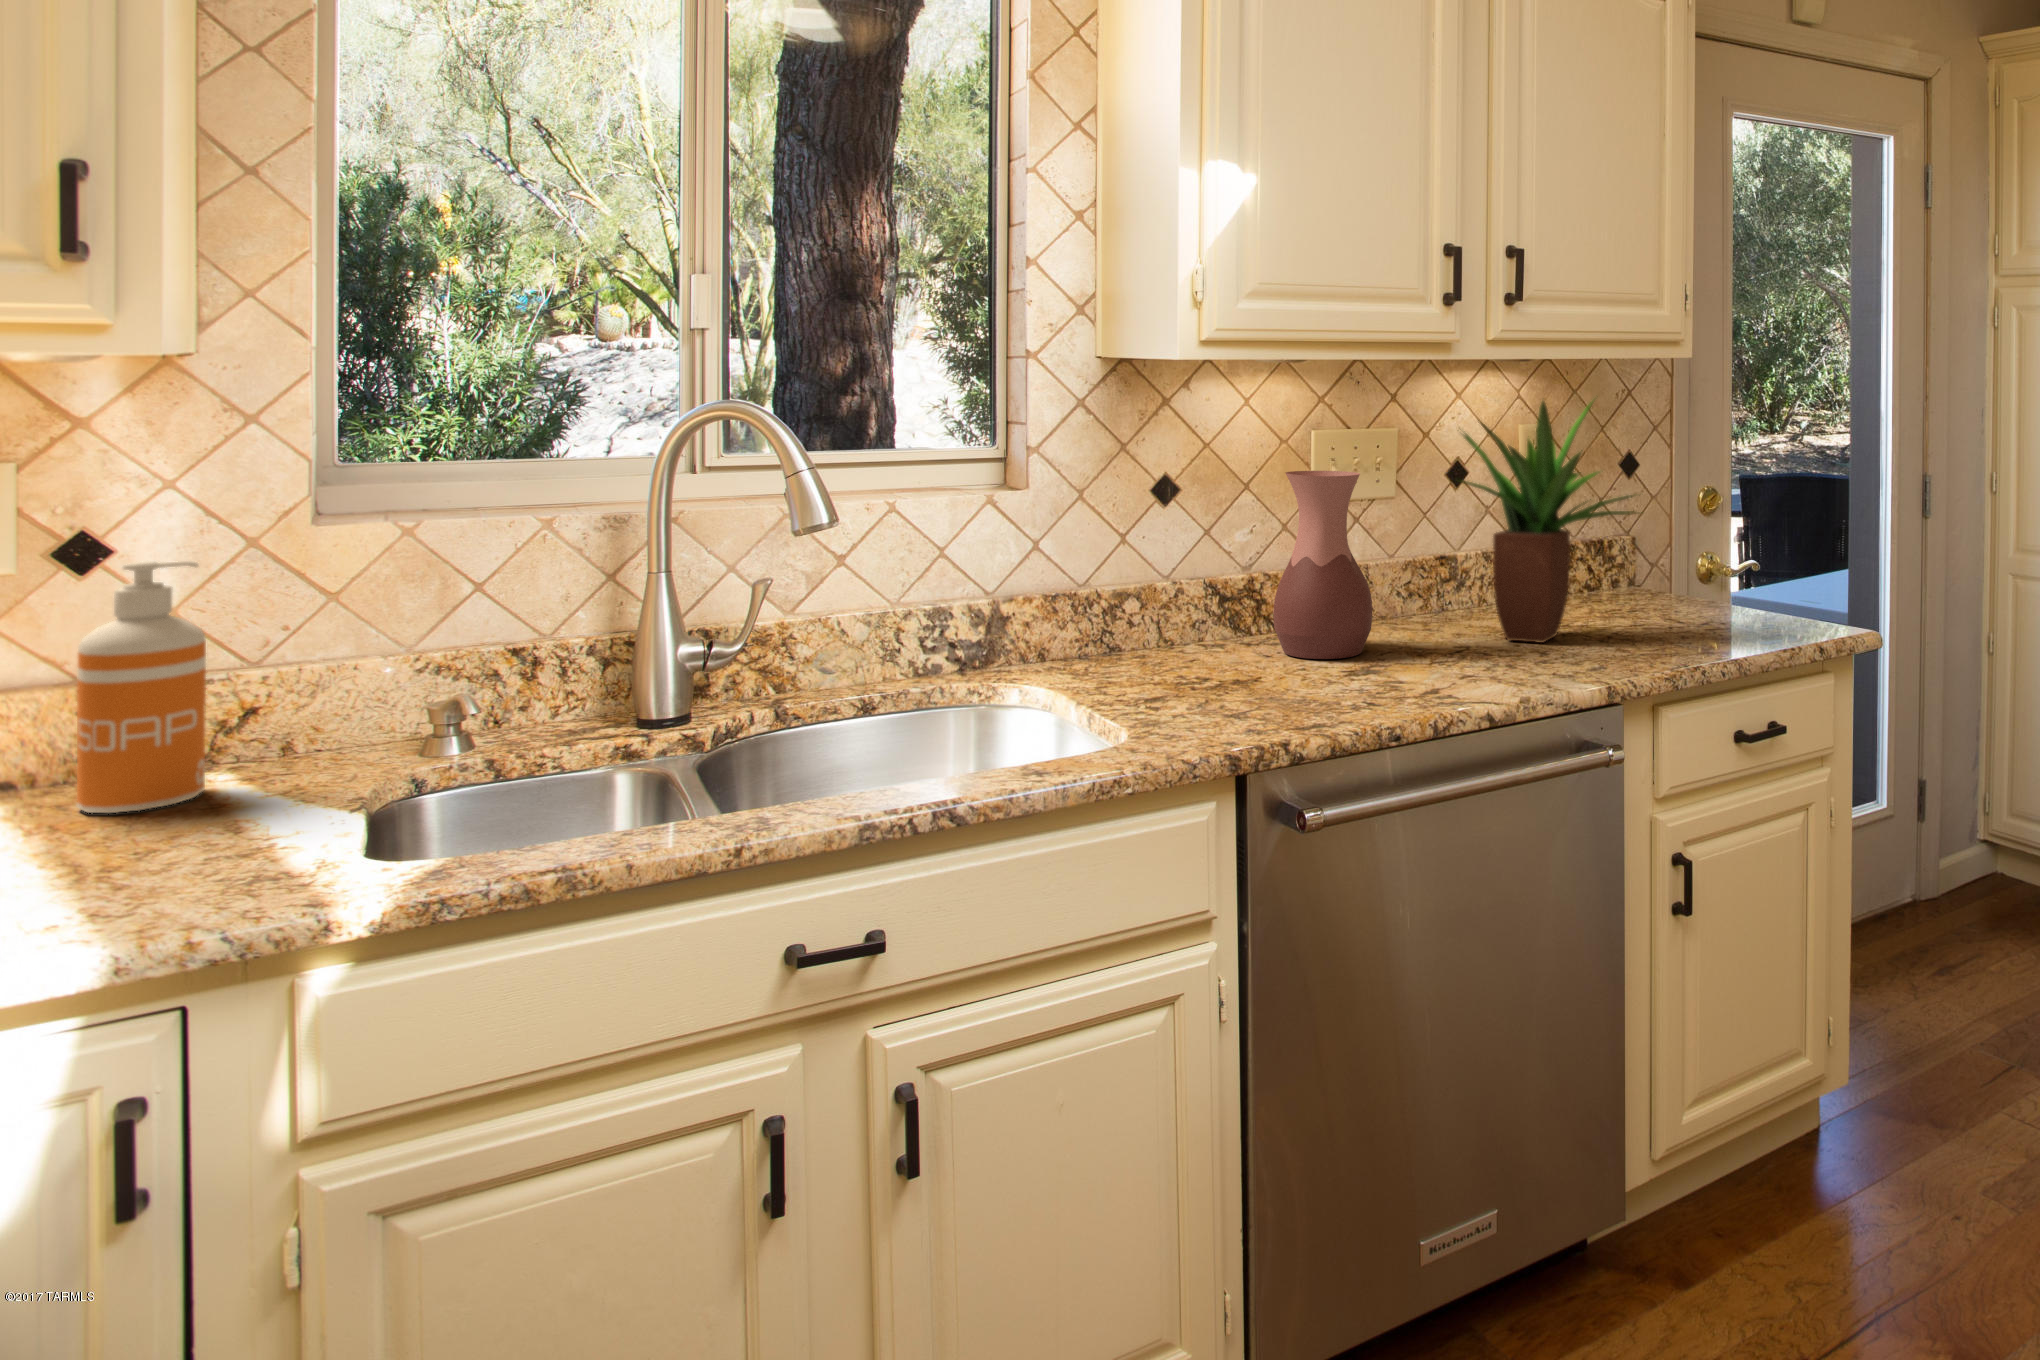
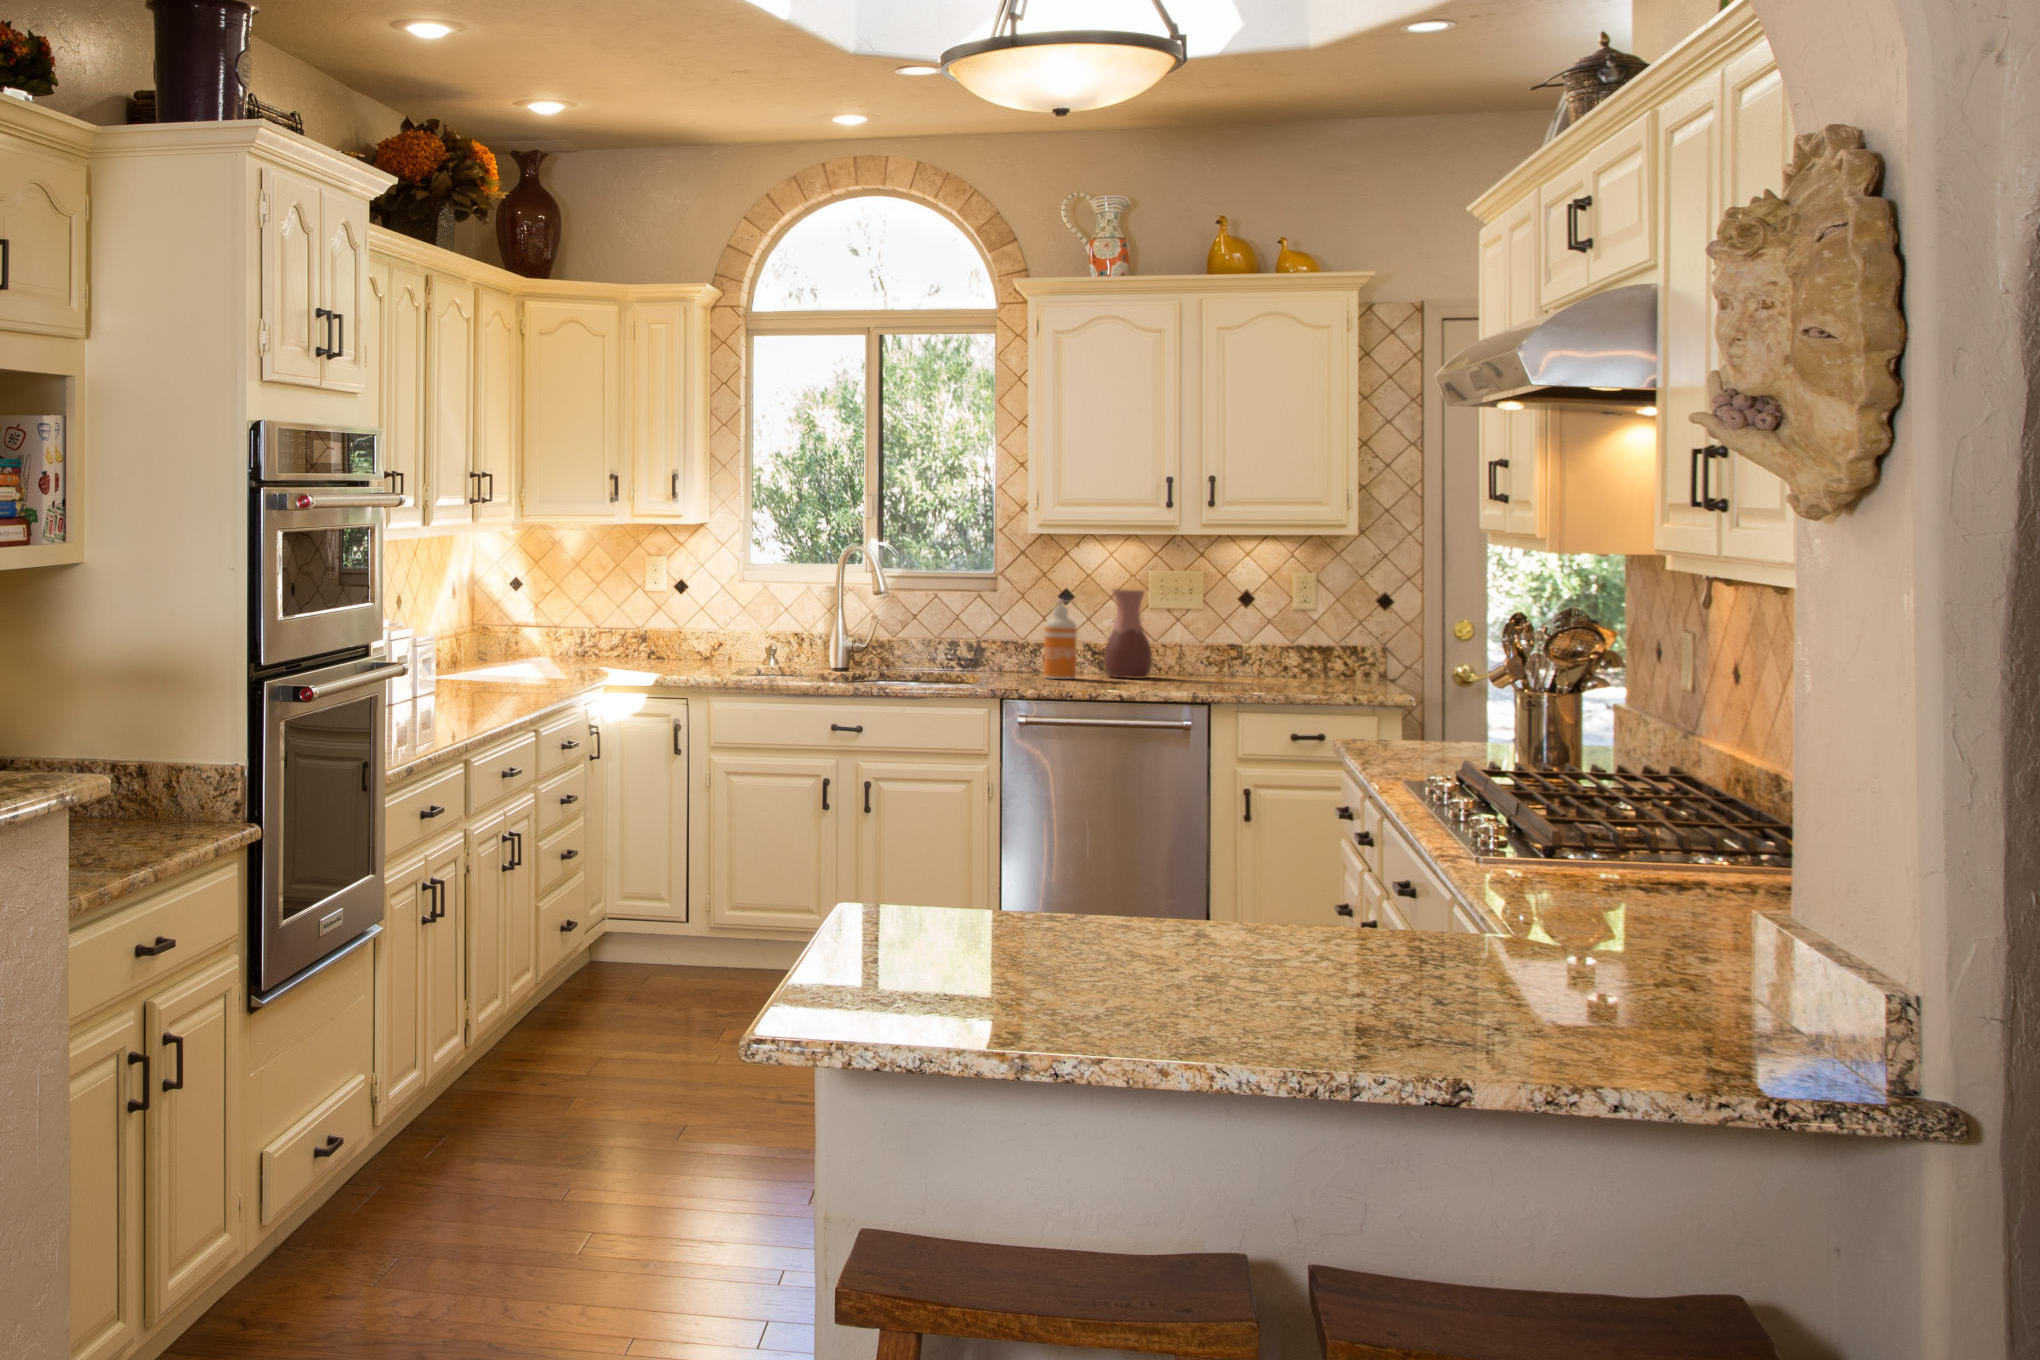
potted plant: present [1460,400,1635,643] -> none [1188,555,1304,682]
soap dispenser: present [77,561,206,813] -> present [1044,599,1077,679]

